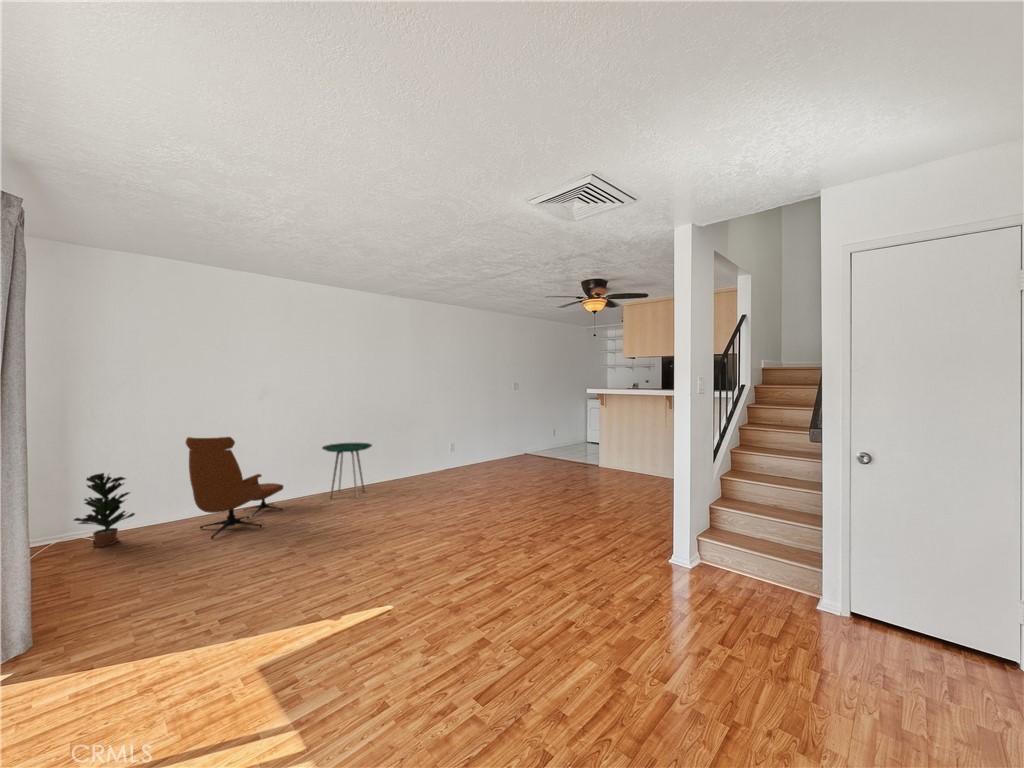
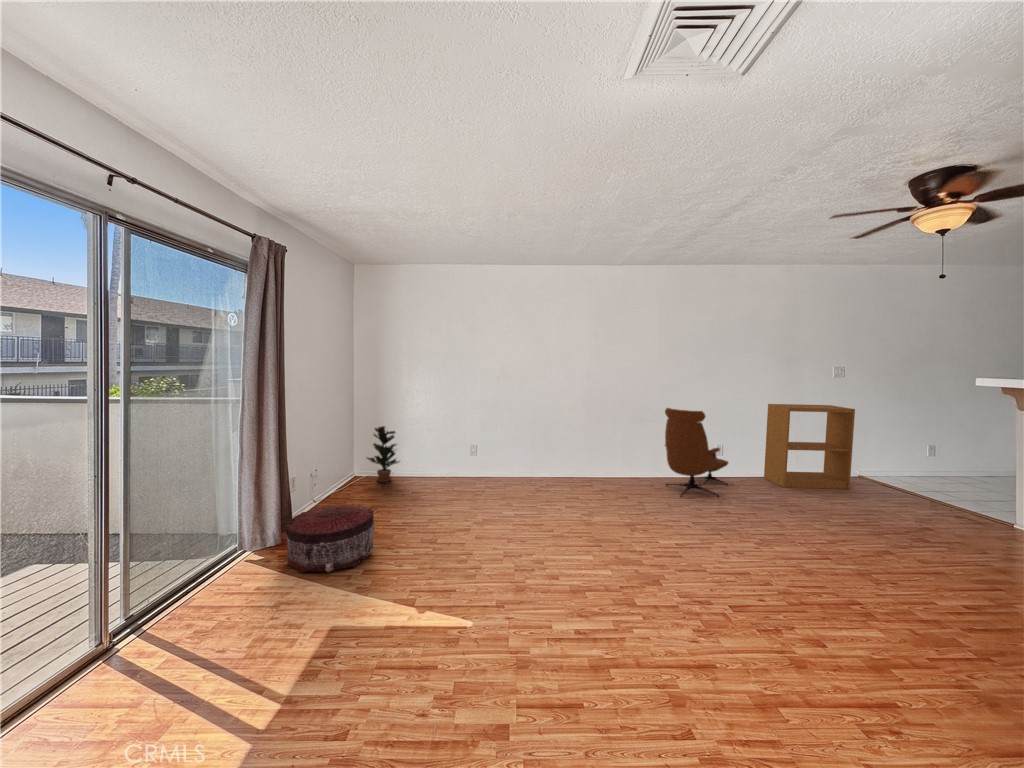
bookshelf: none [477,408,524,467] -> present [764,404,855,489]
lounge chair: present [186,437,283,539] -> present [665,408,728,497]
side table: present [322,443,372,498] -> none [550,426,601,488]
pouf: none [84,557,218,654] -> present [285,504,374,572]

